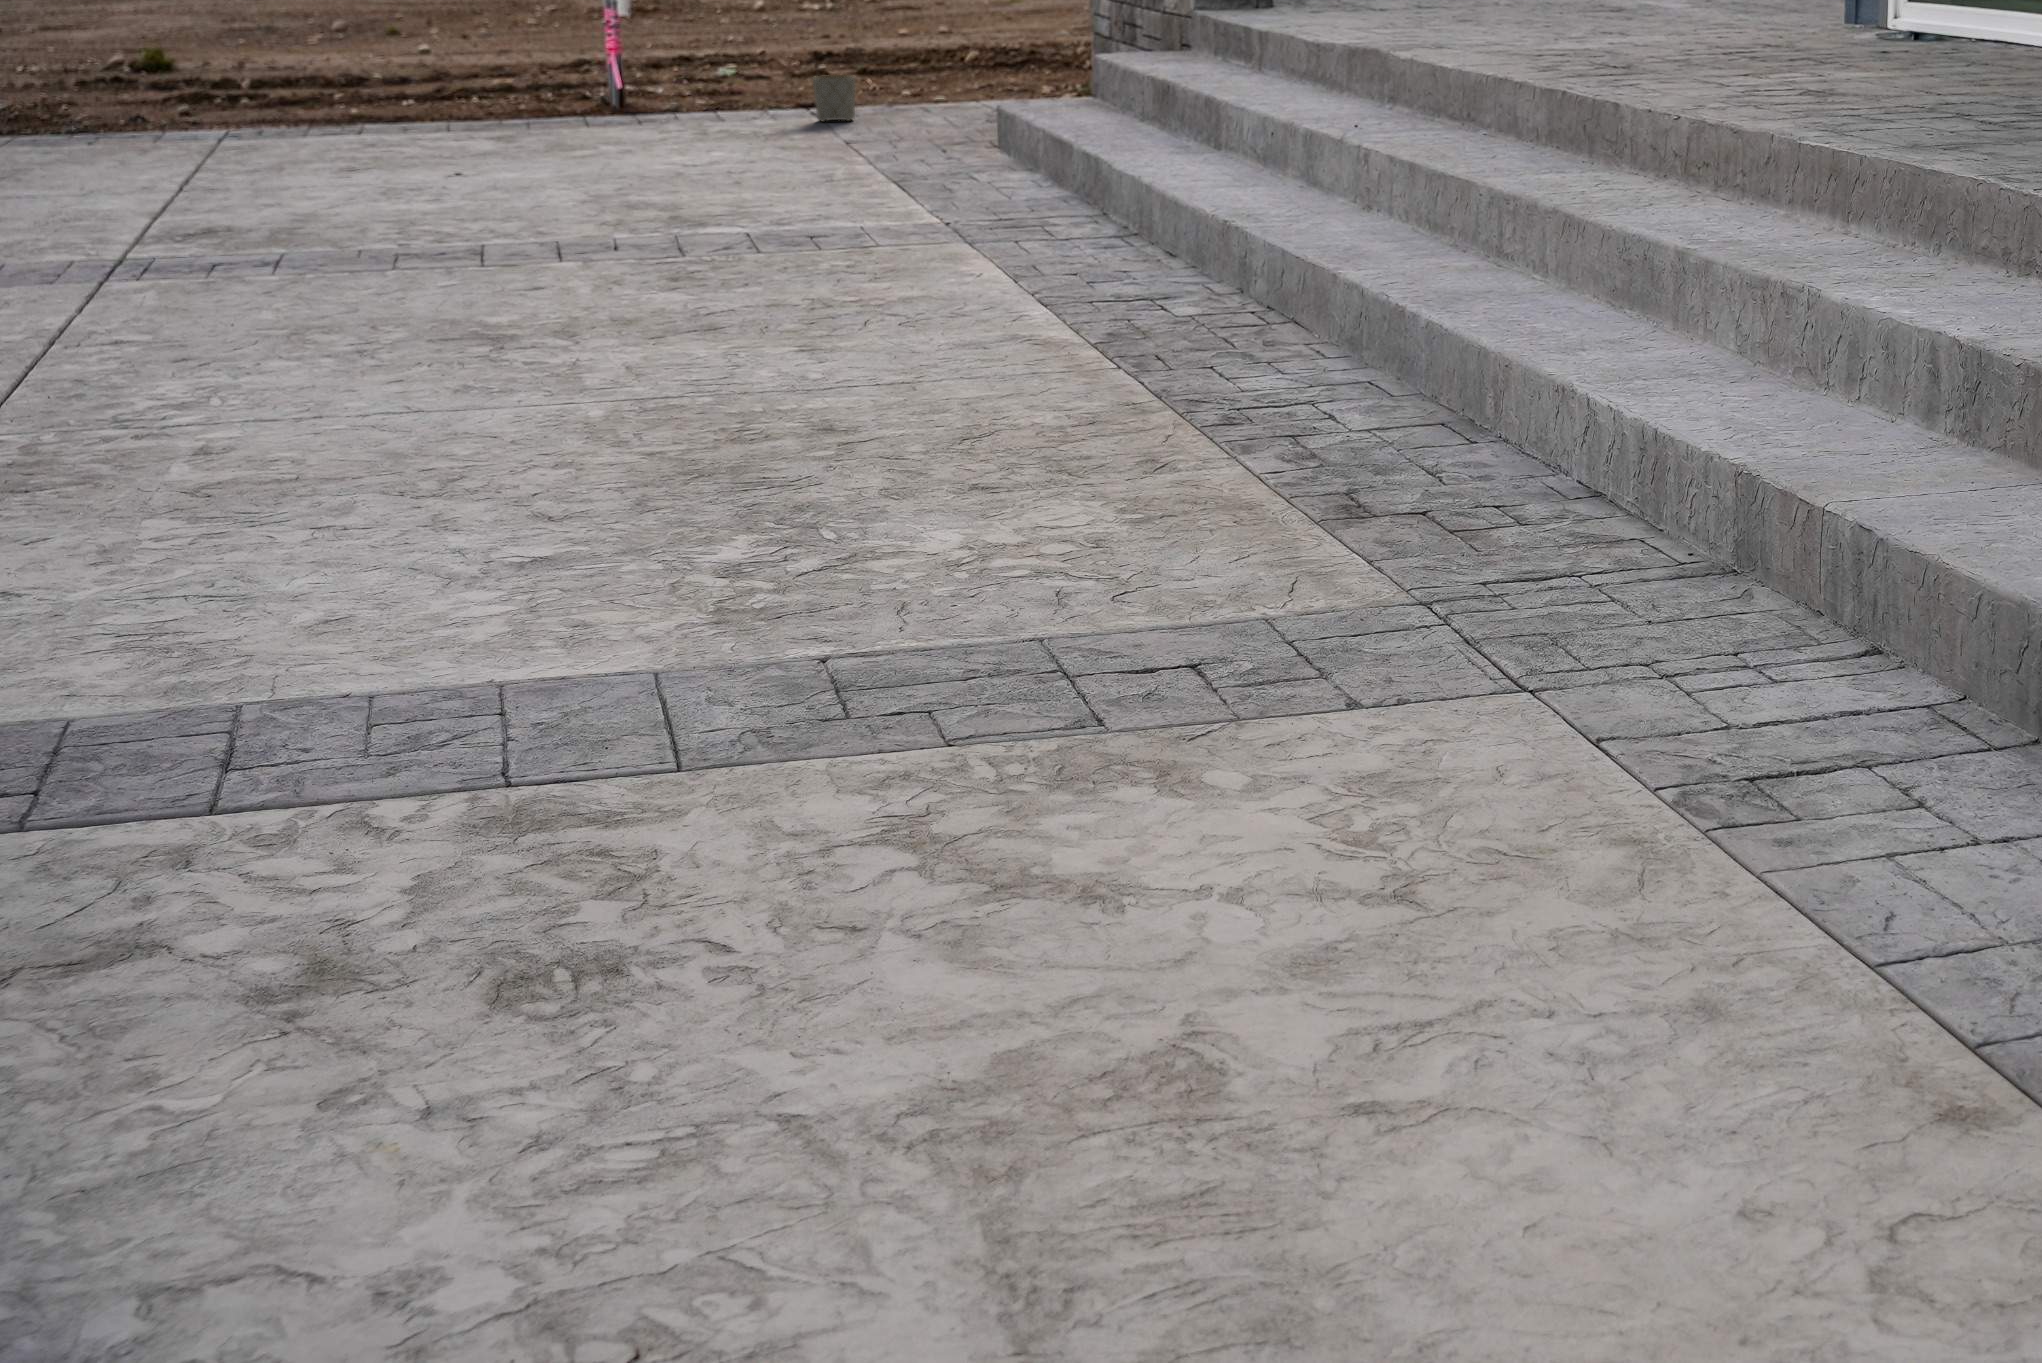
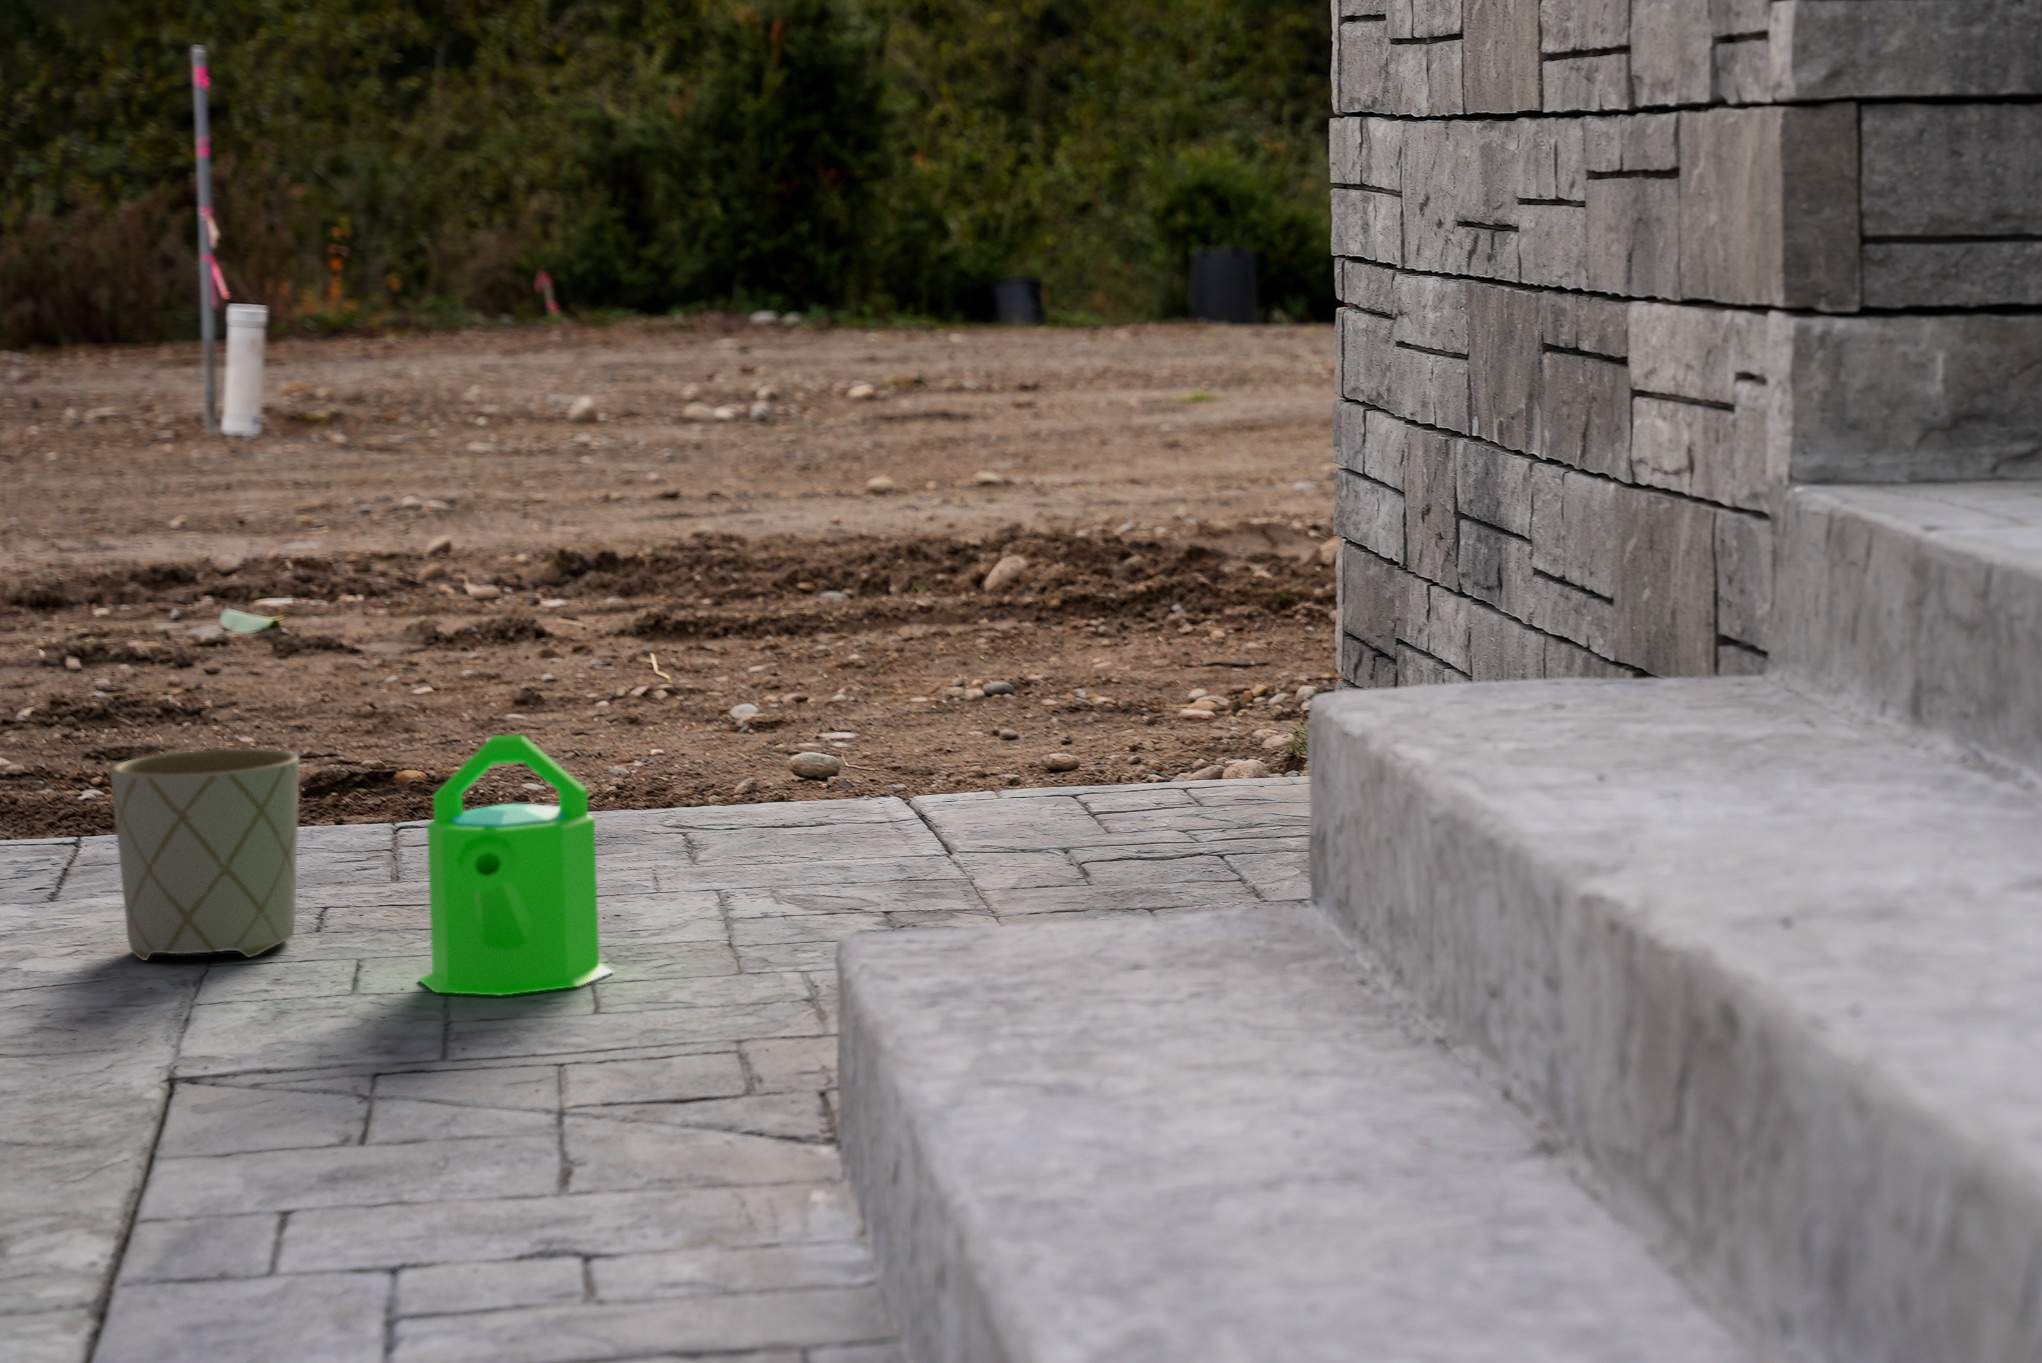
watering can: none [893,68,937,125] -> present [419,734,612,996]

